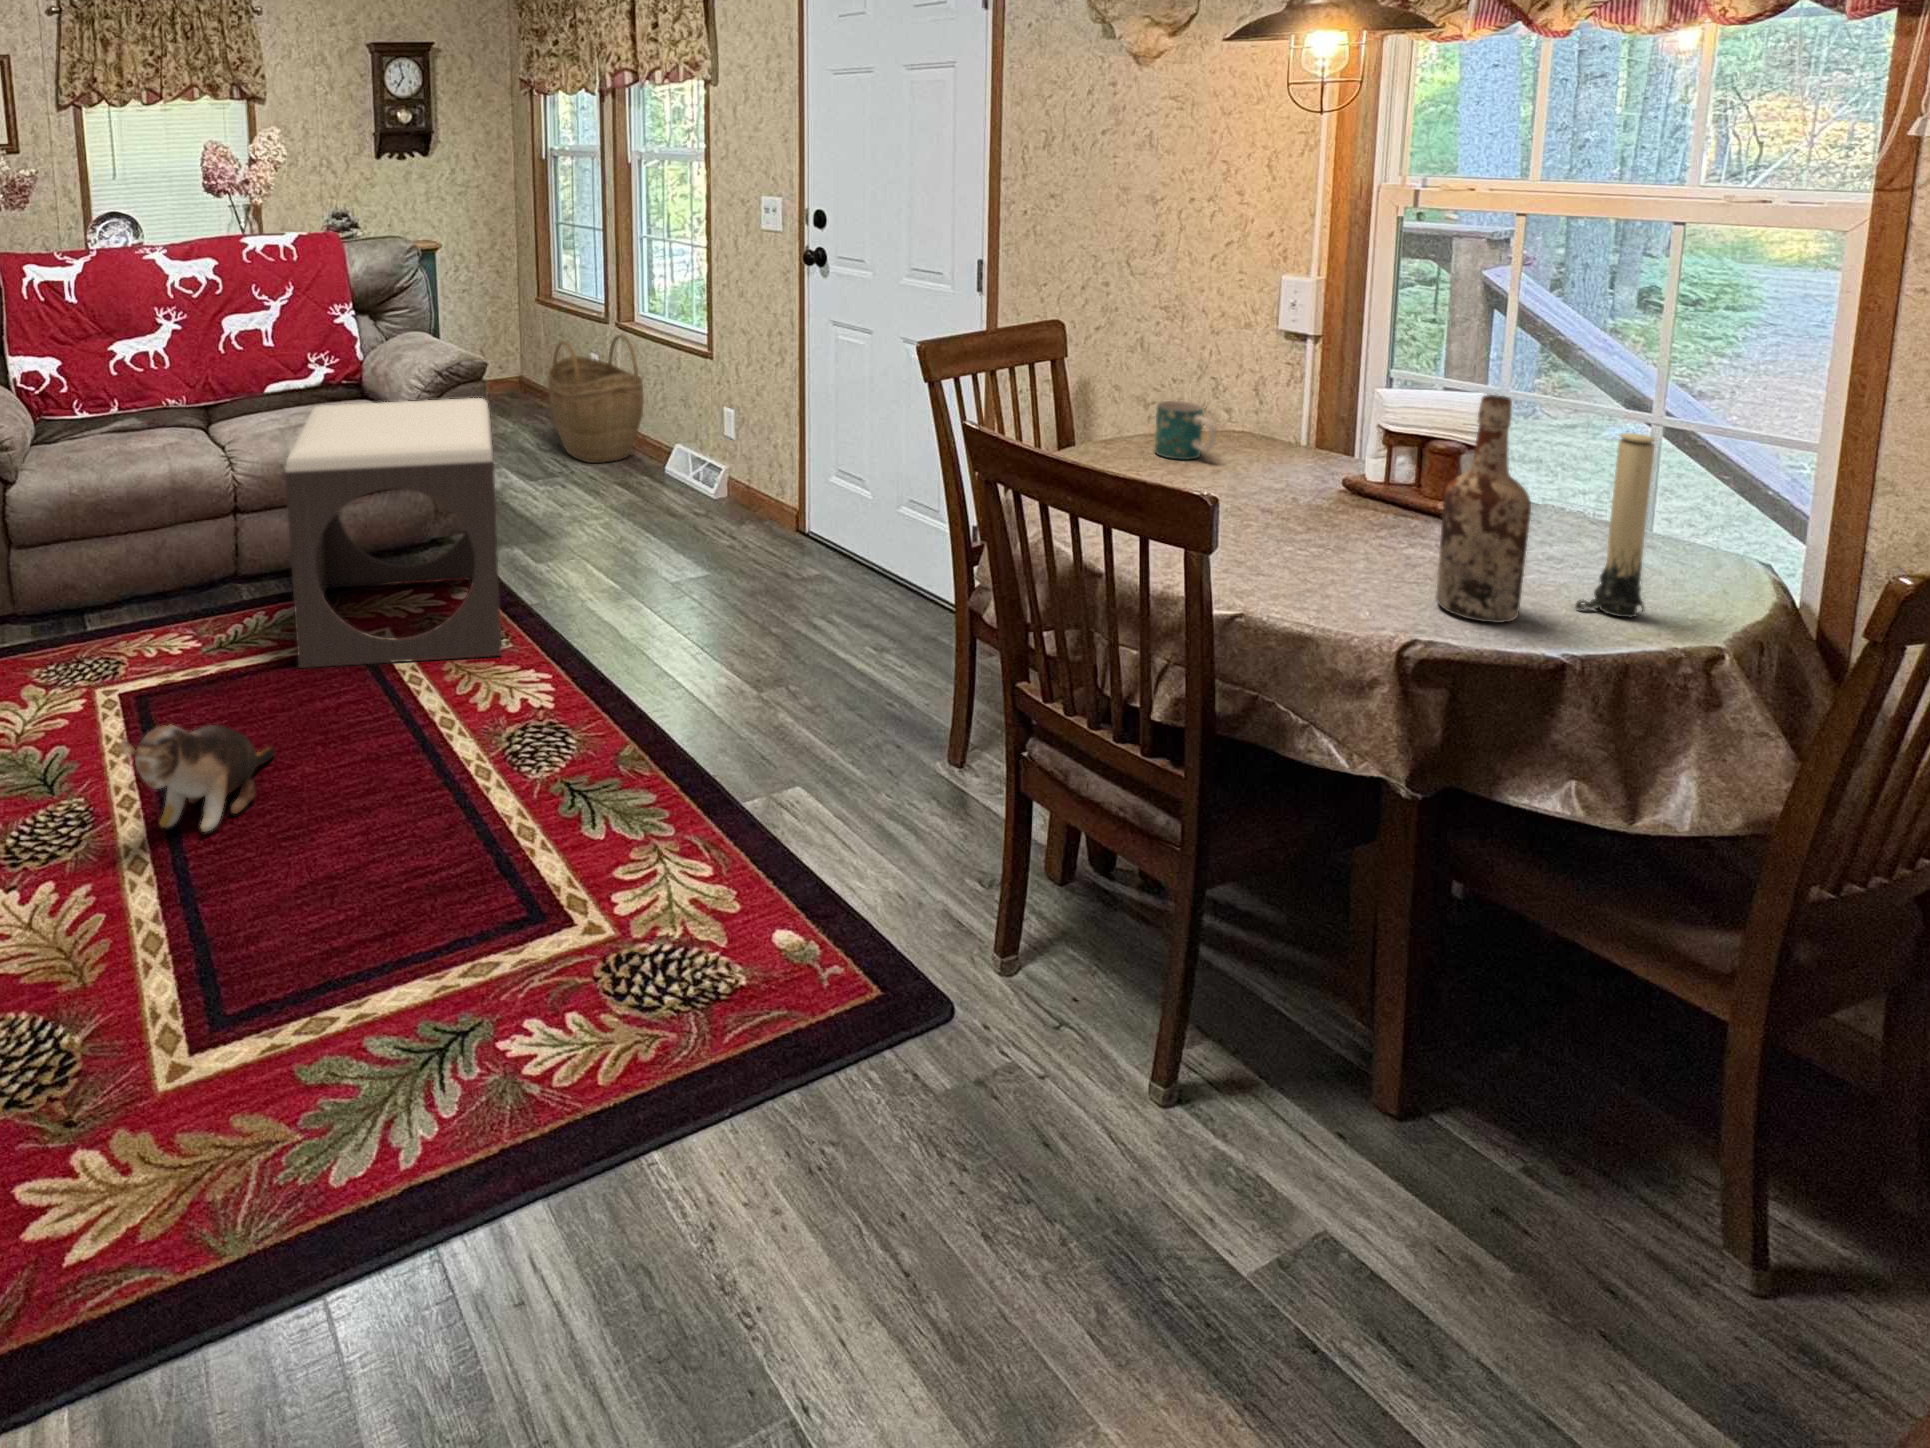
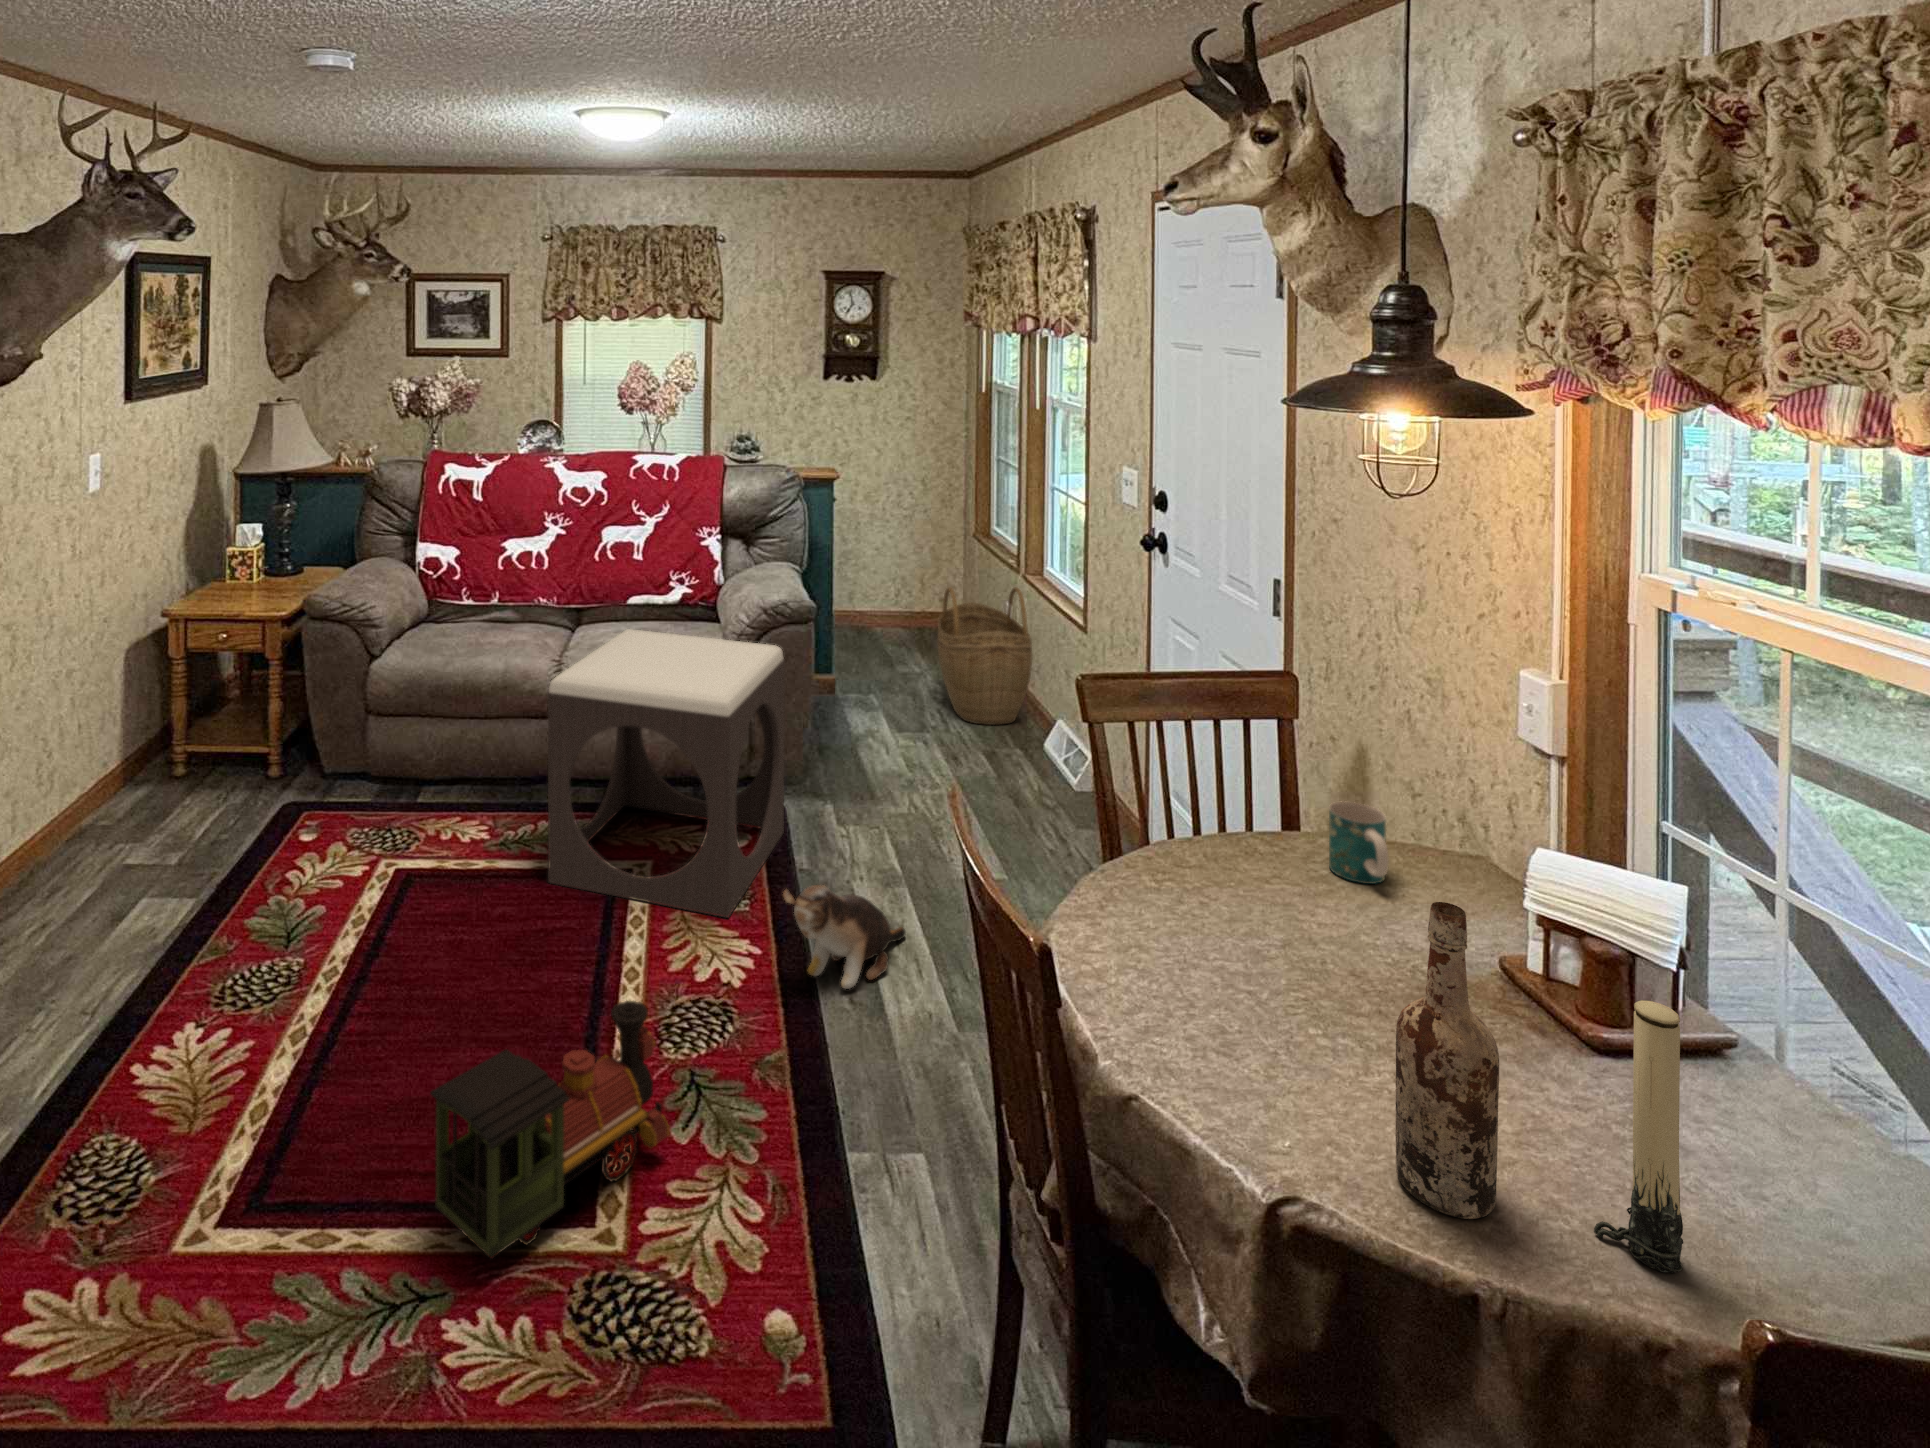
toy train: none [415,719,601,977] -> present [430,1001,670,1258]
plush toy: present [119,724,274,832] -> present [783,885,906,989]

